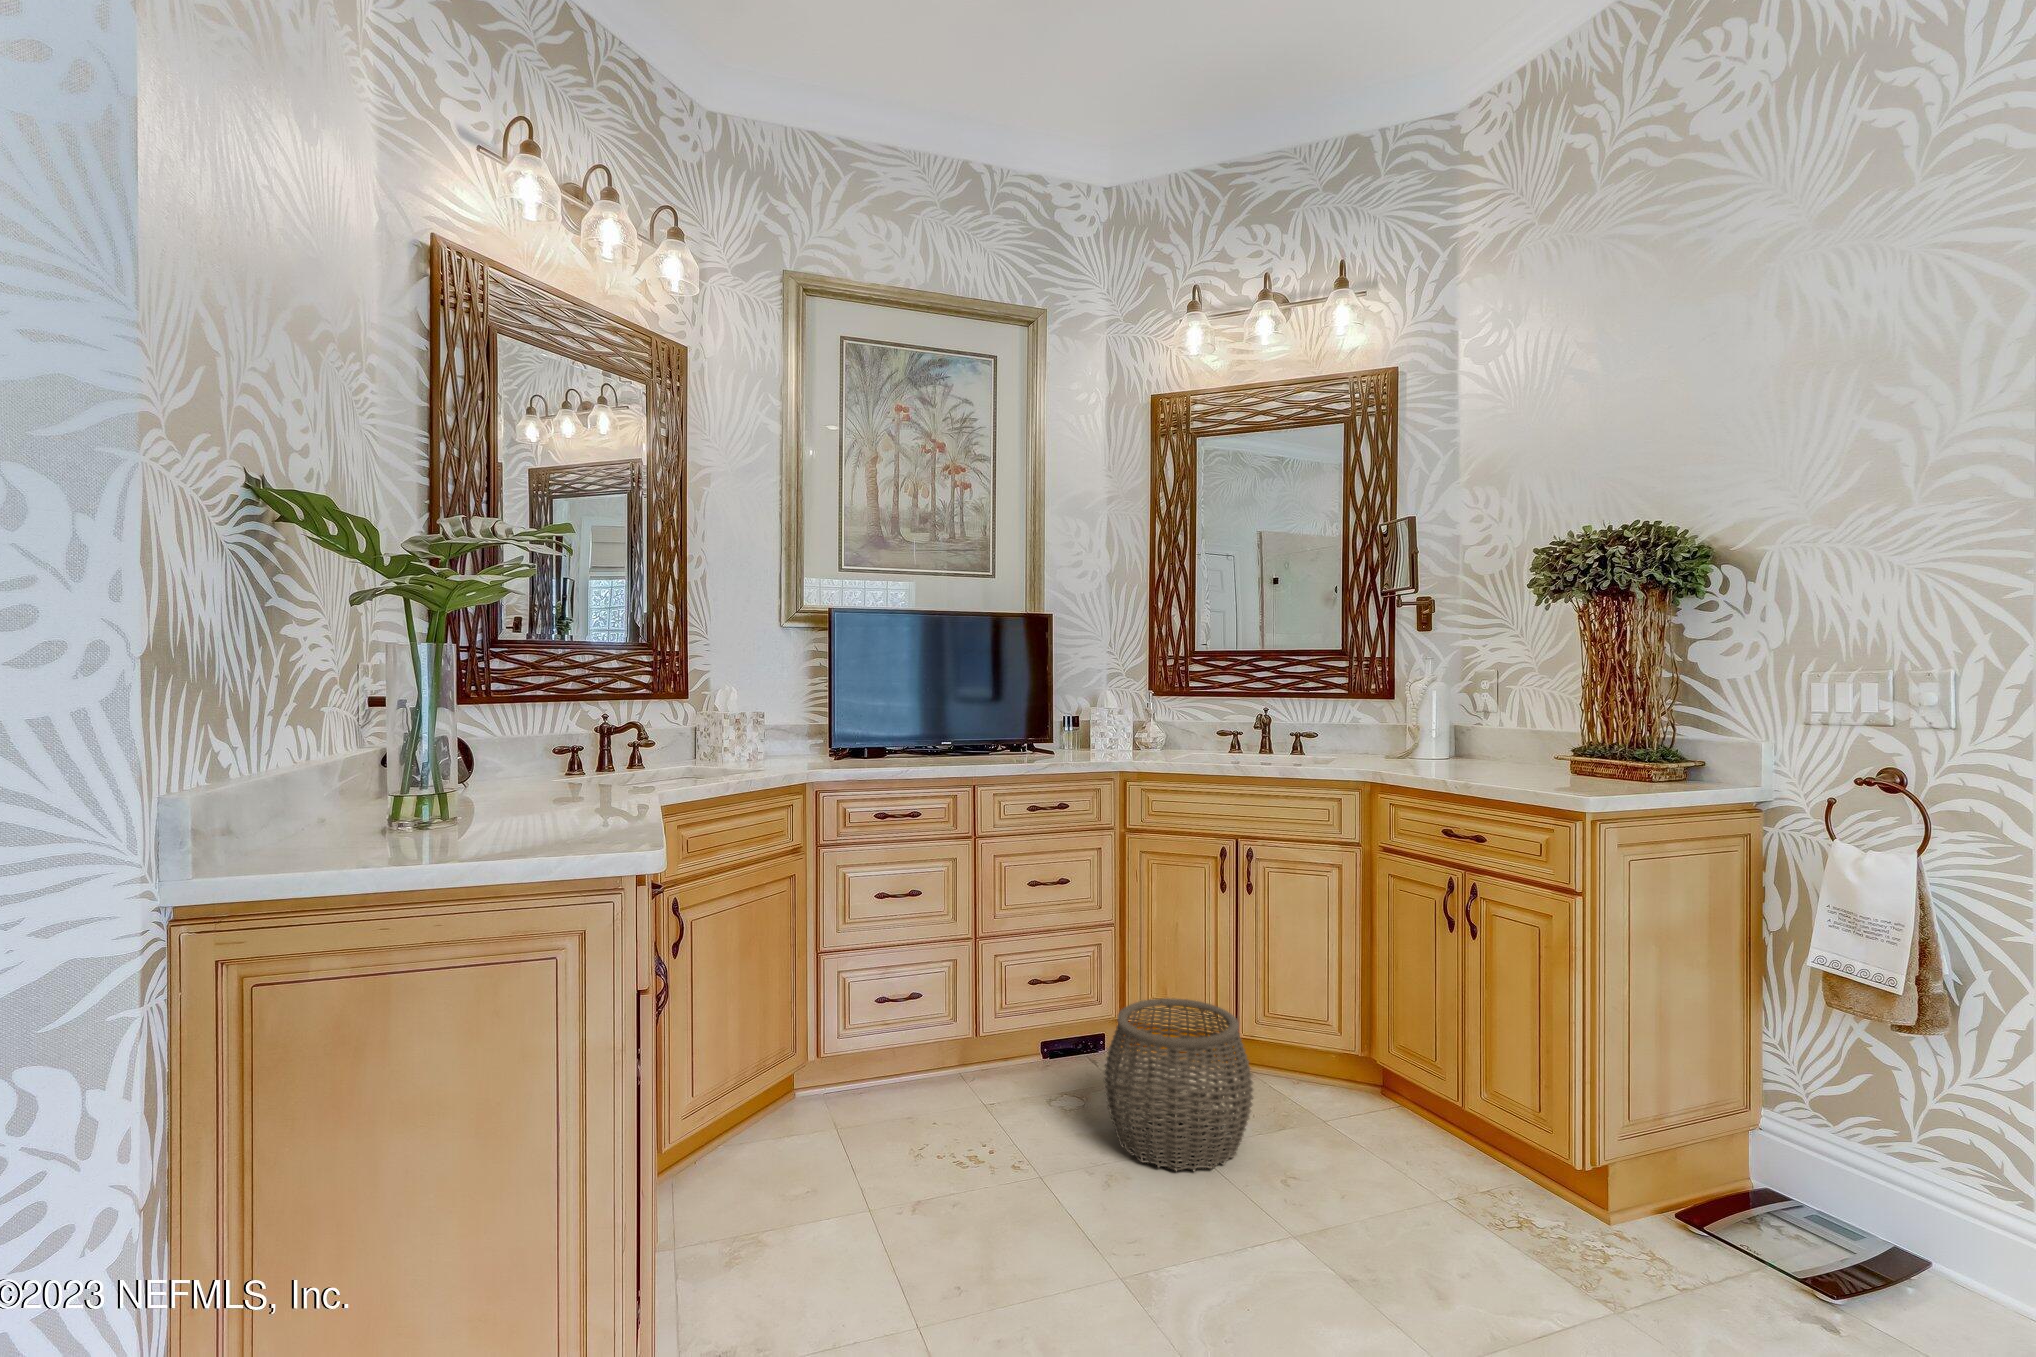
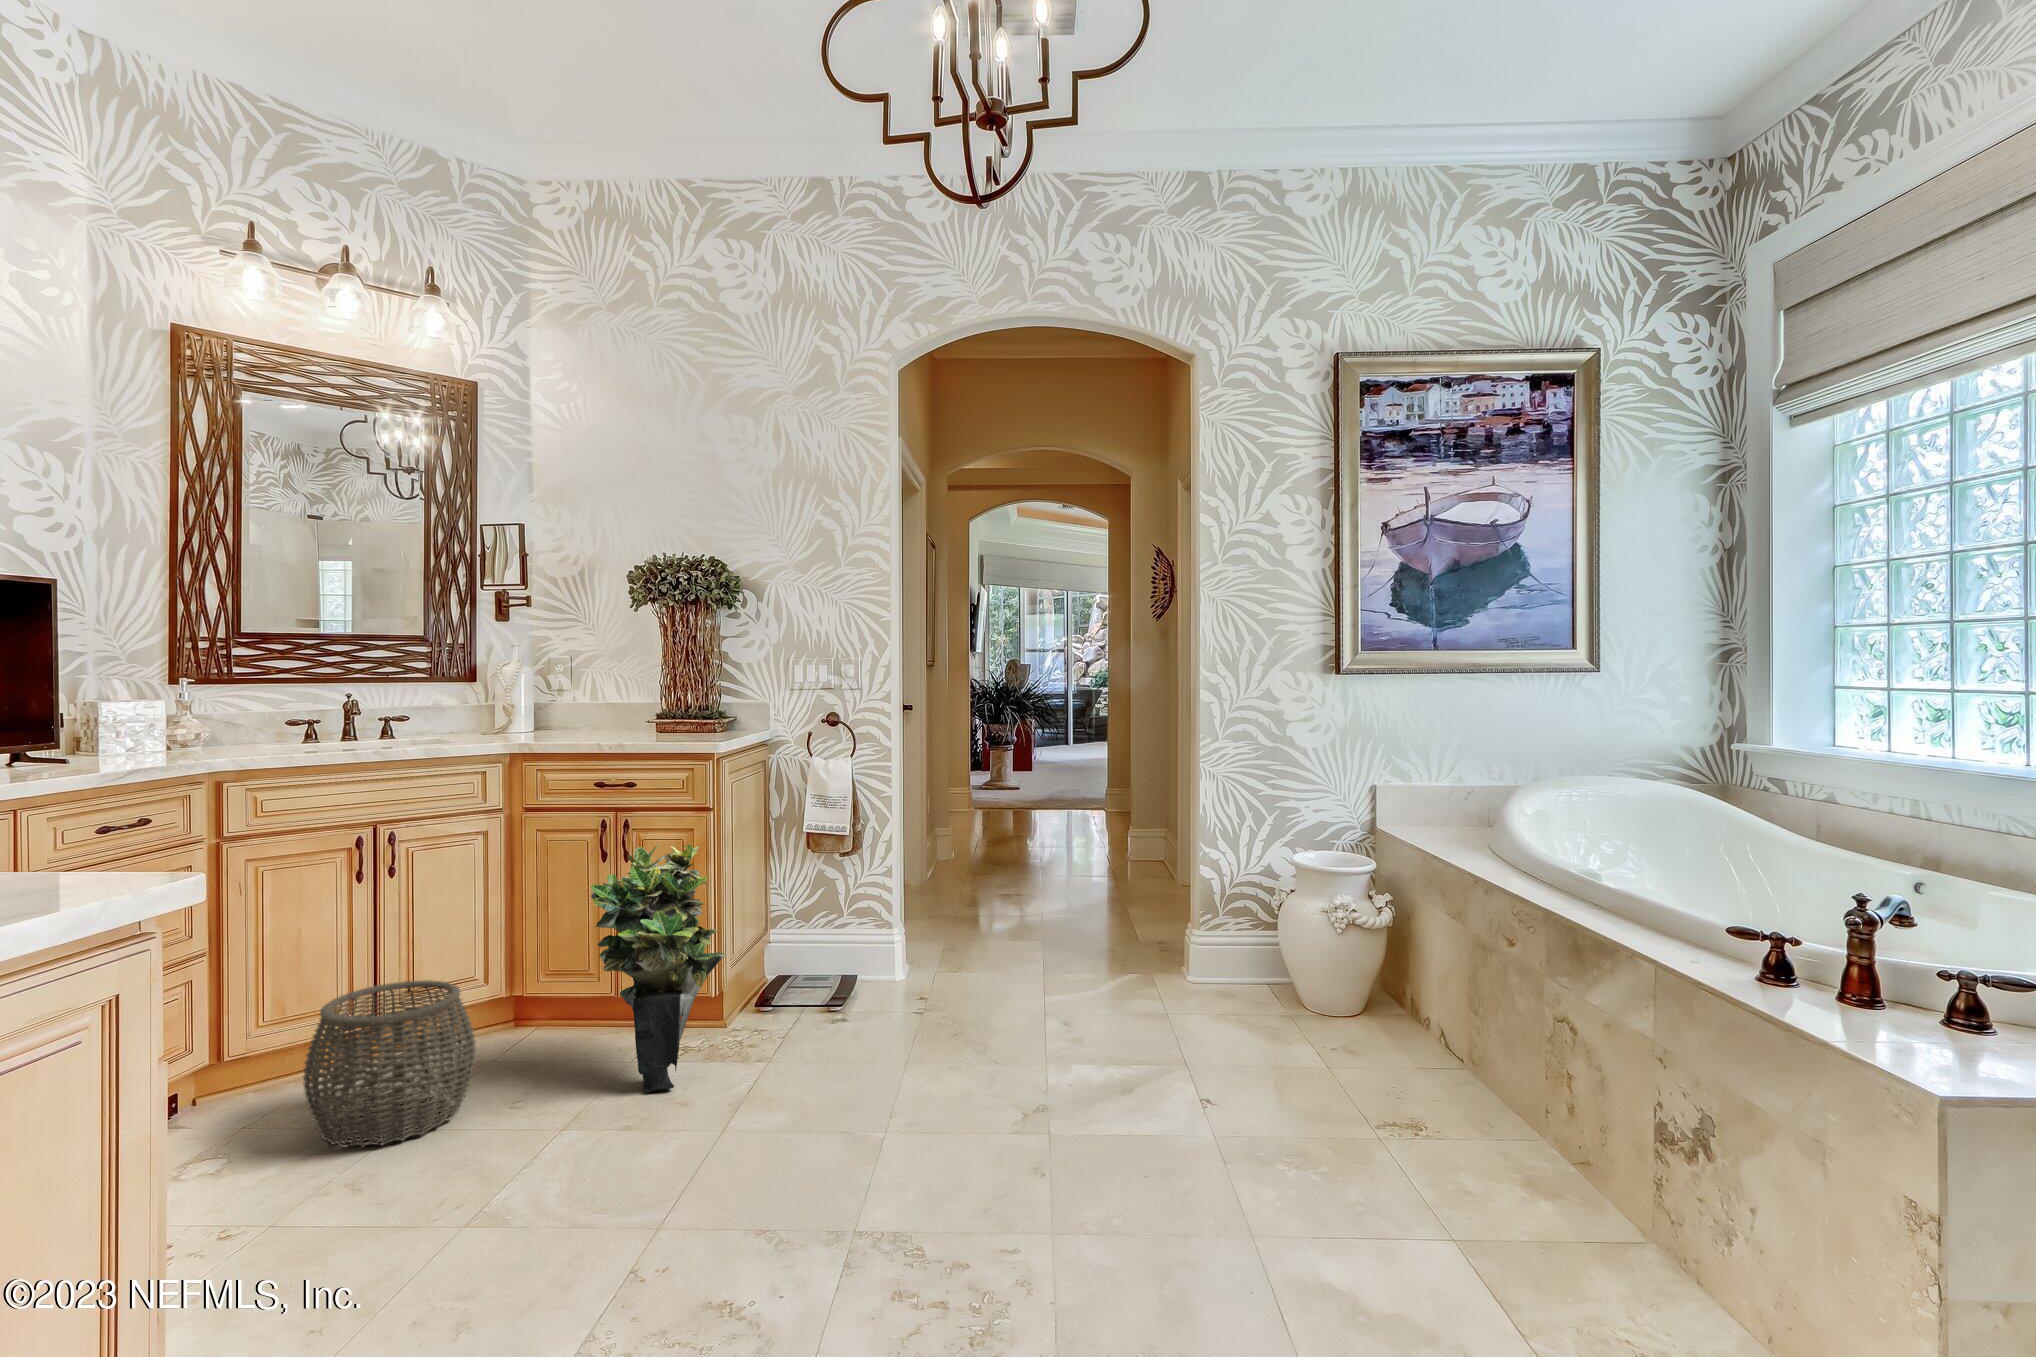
potted plant: none [1357,925,1544,1273] -> present [591,844,725,1093]

